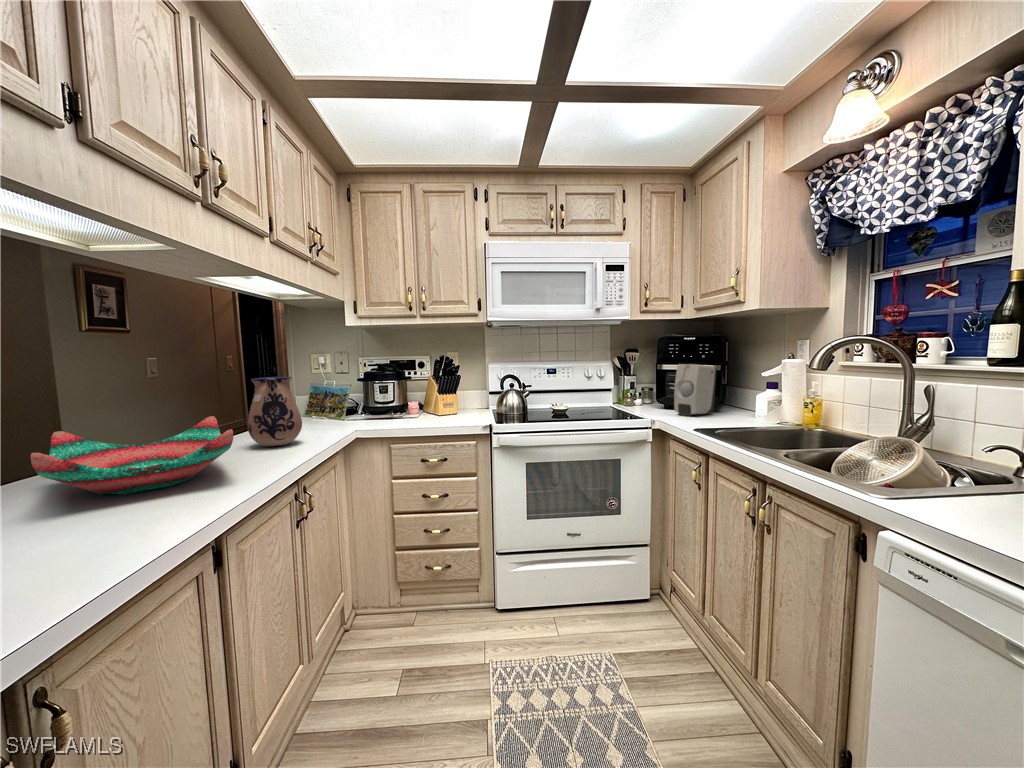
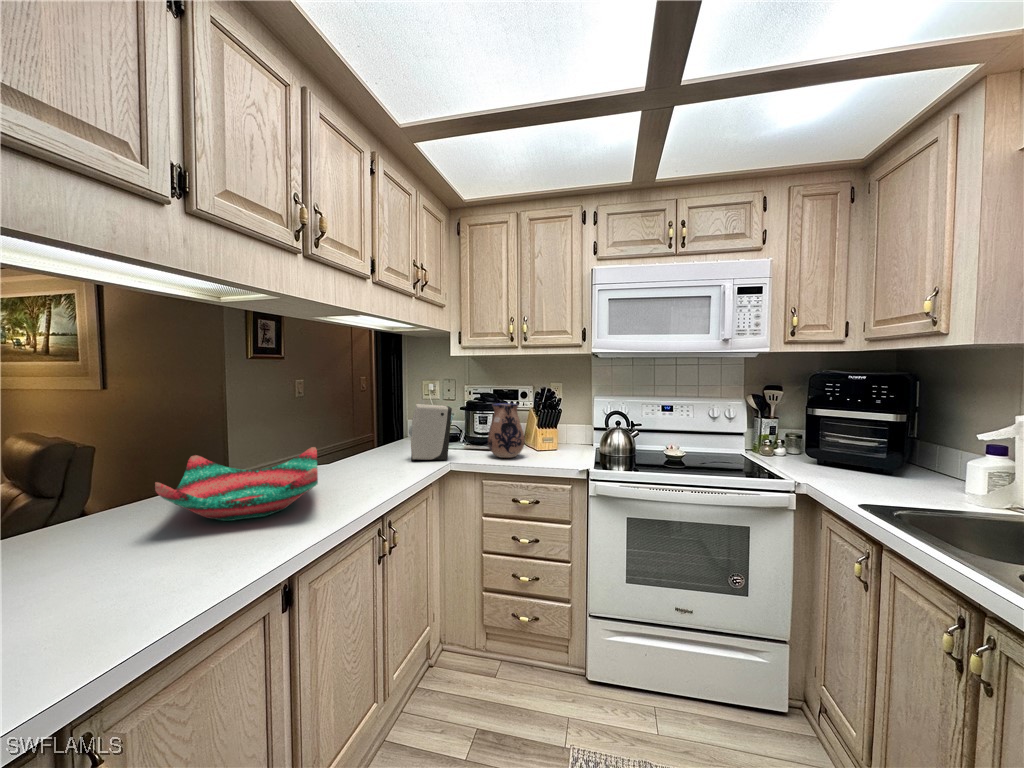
soap dispenser: present [674,364,717,416] -> present [409,404,452,461]
ceramic pitcher: present [248,377,302,446] -> present [488,403,525,458]

